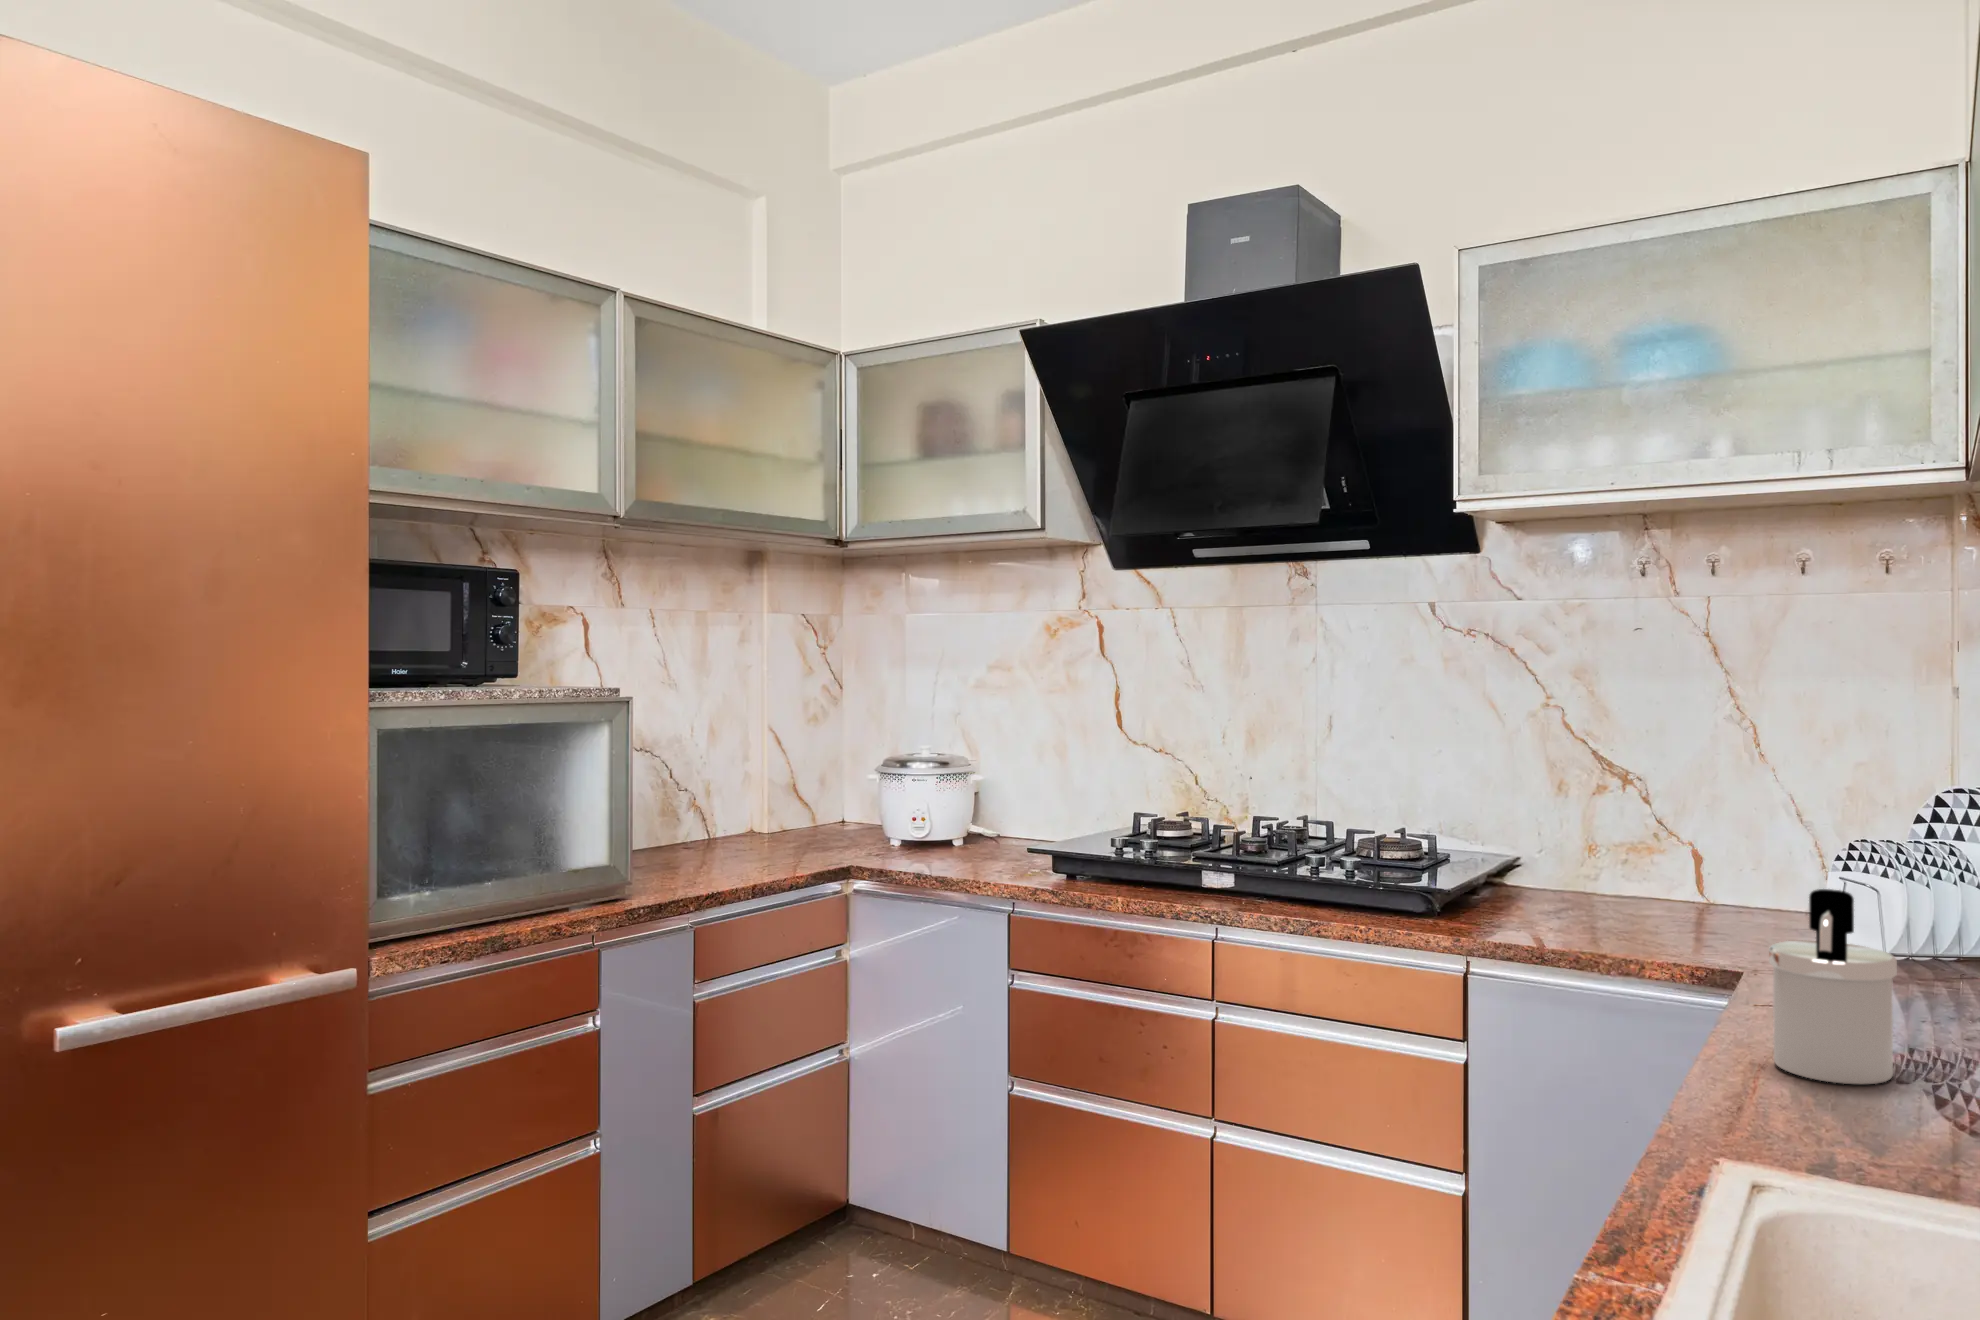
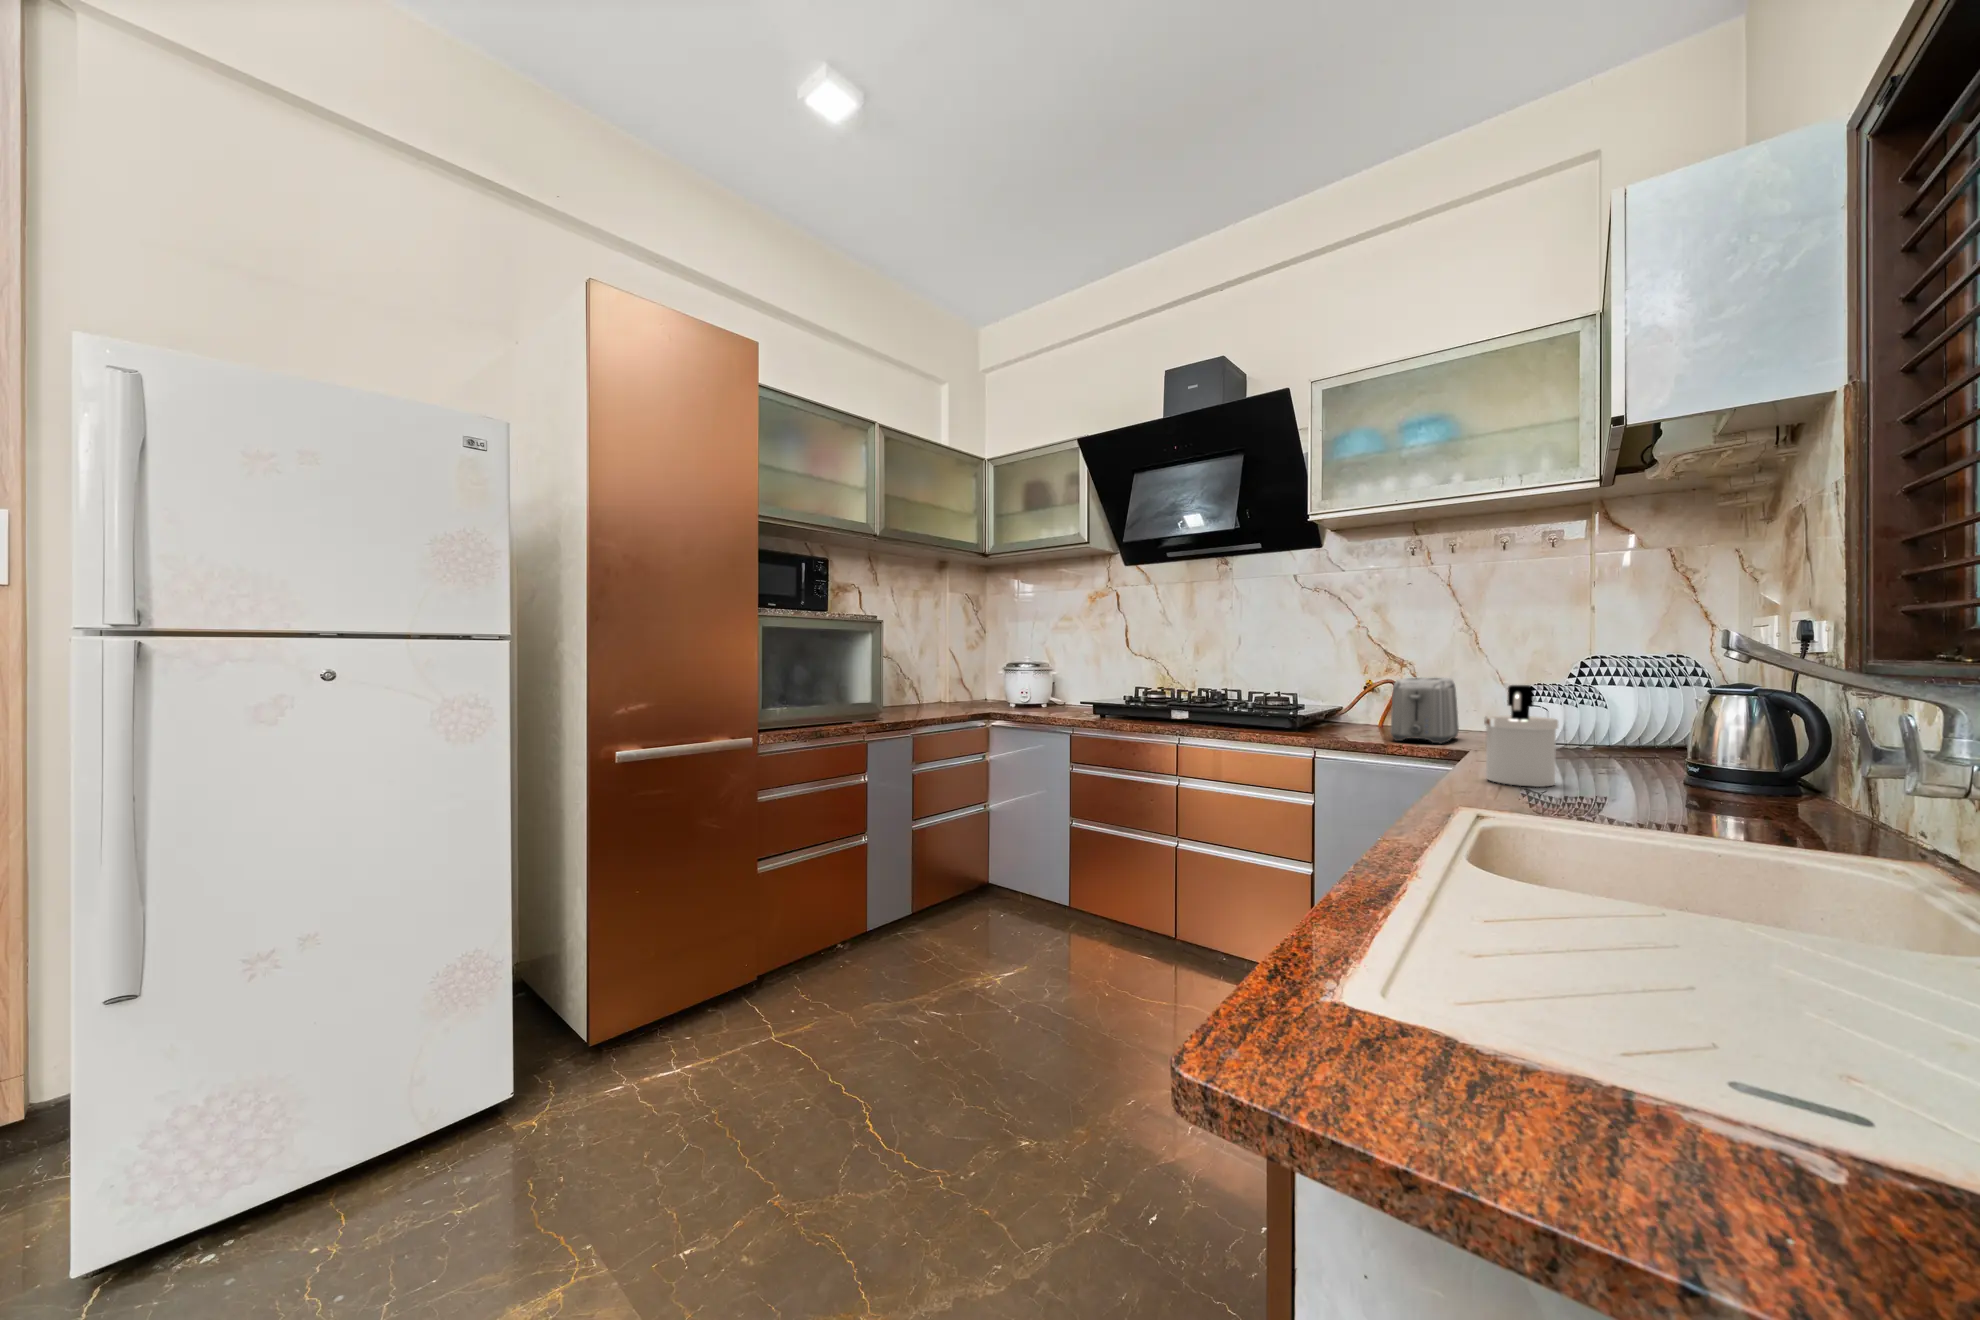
toaster: none [1605,816,1726,950] -> present [1390,677,1459,744]

